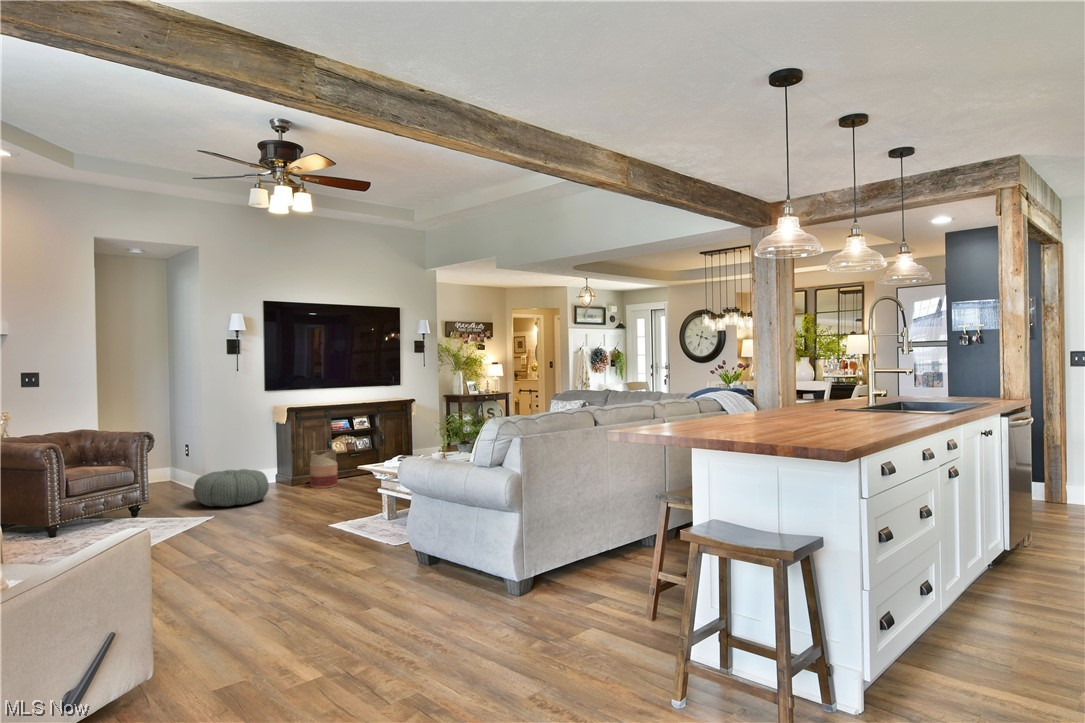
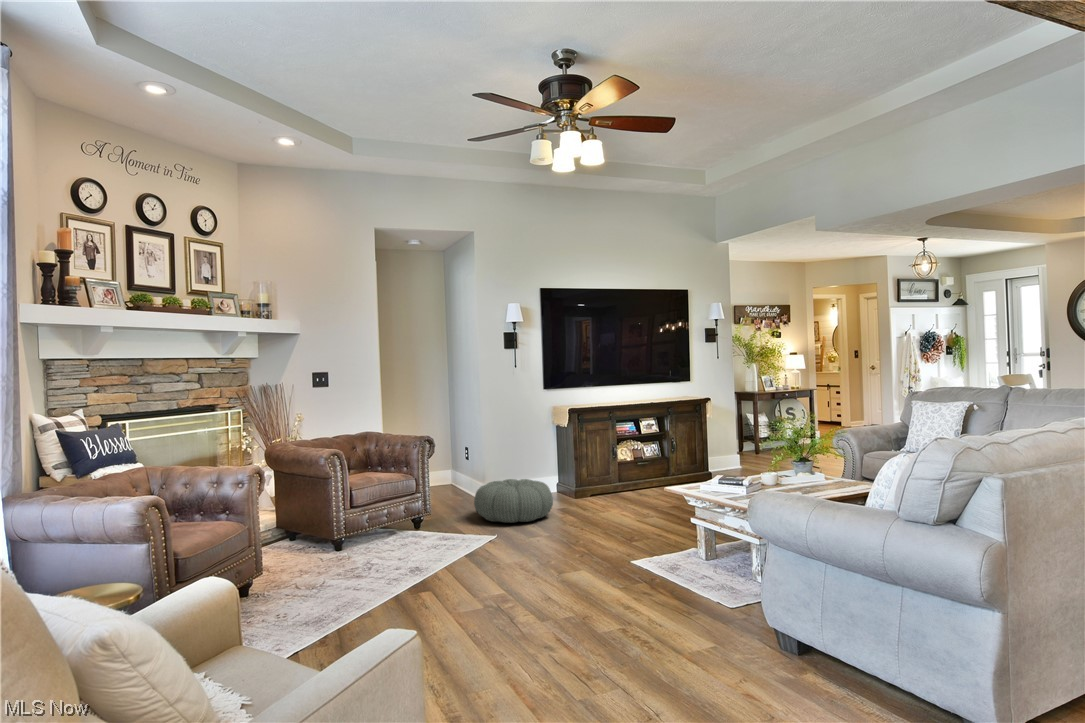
basket: present [310,449,338,488] -> none [596,458,627,503]

